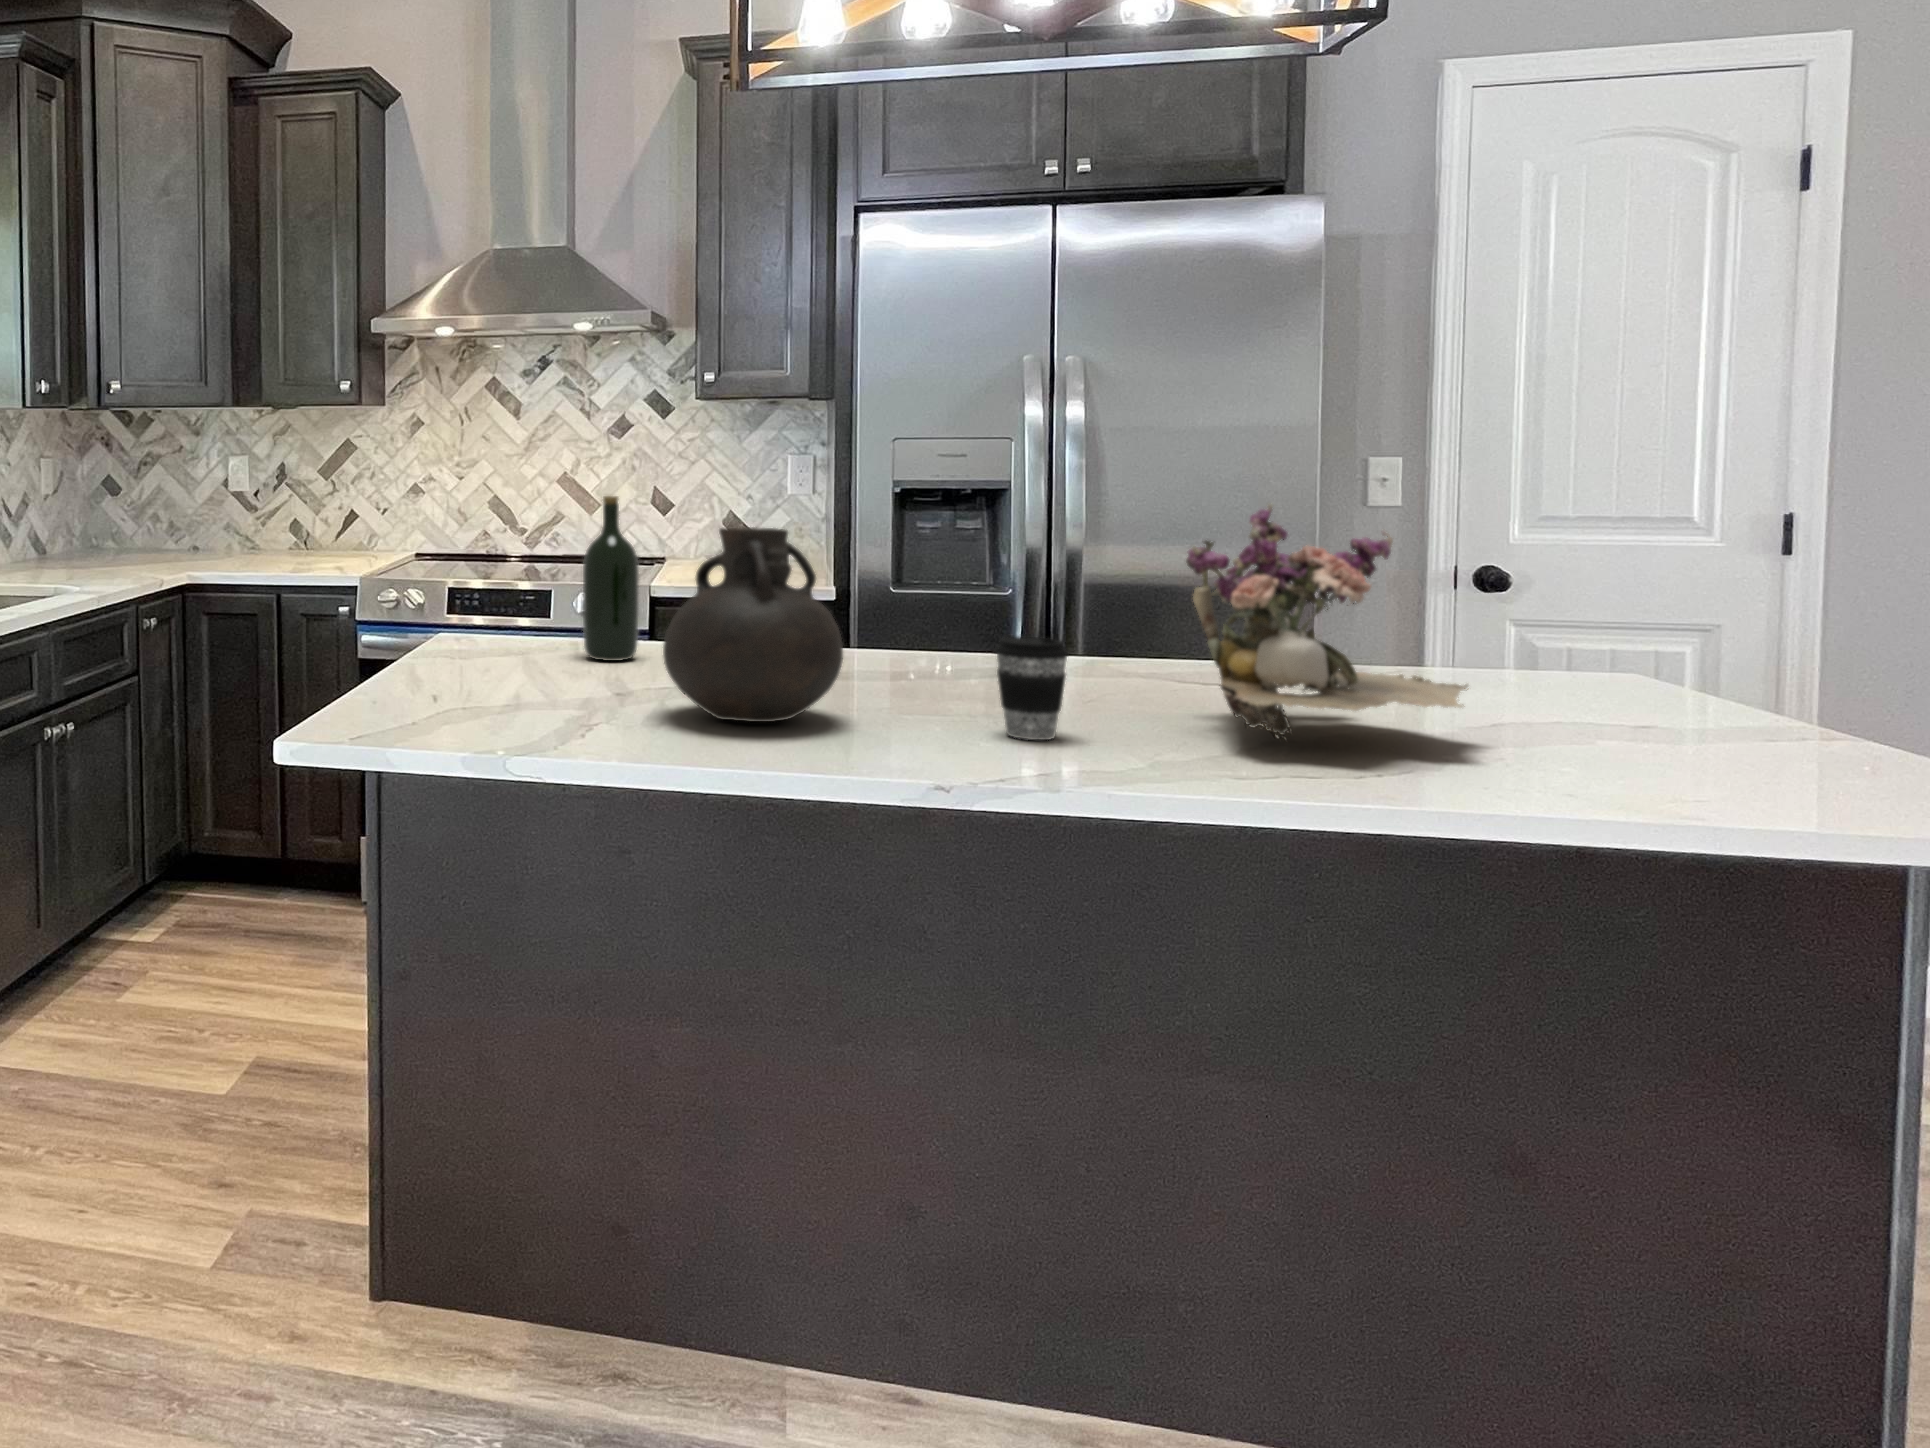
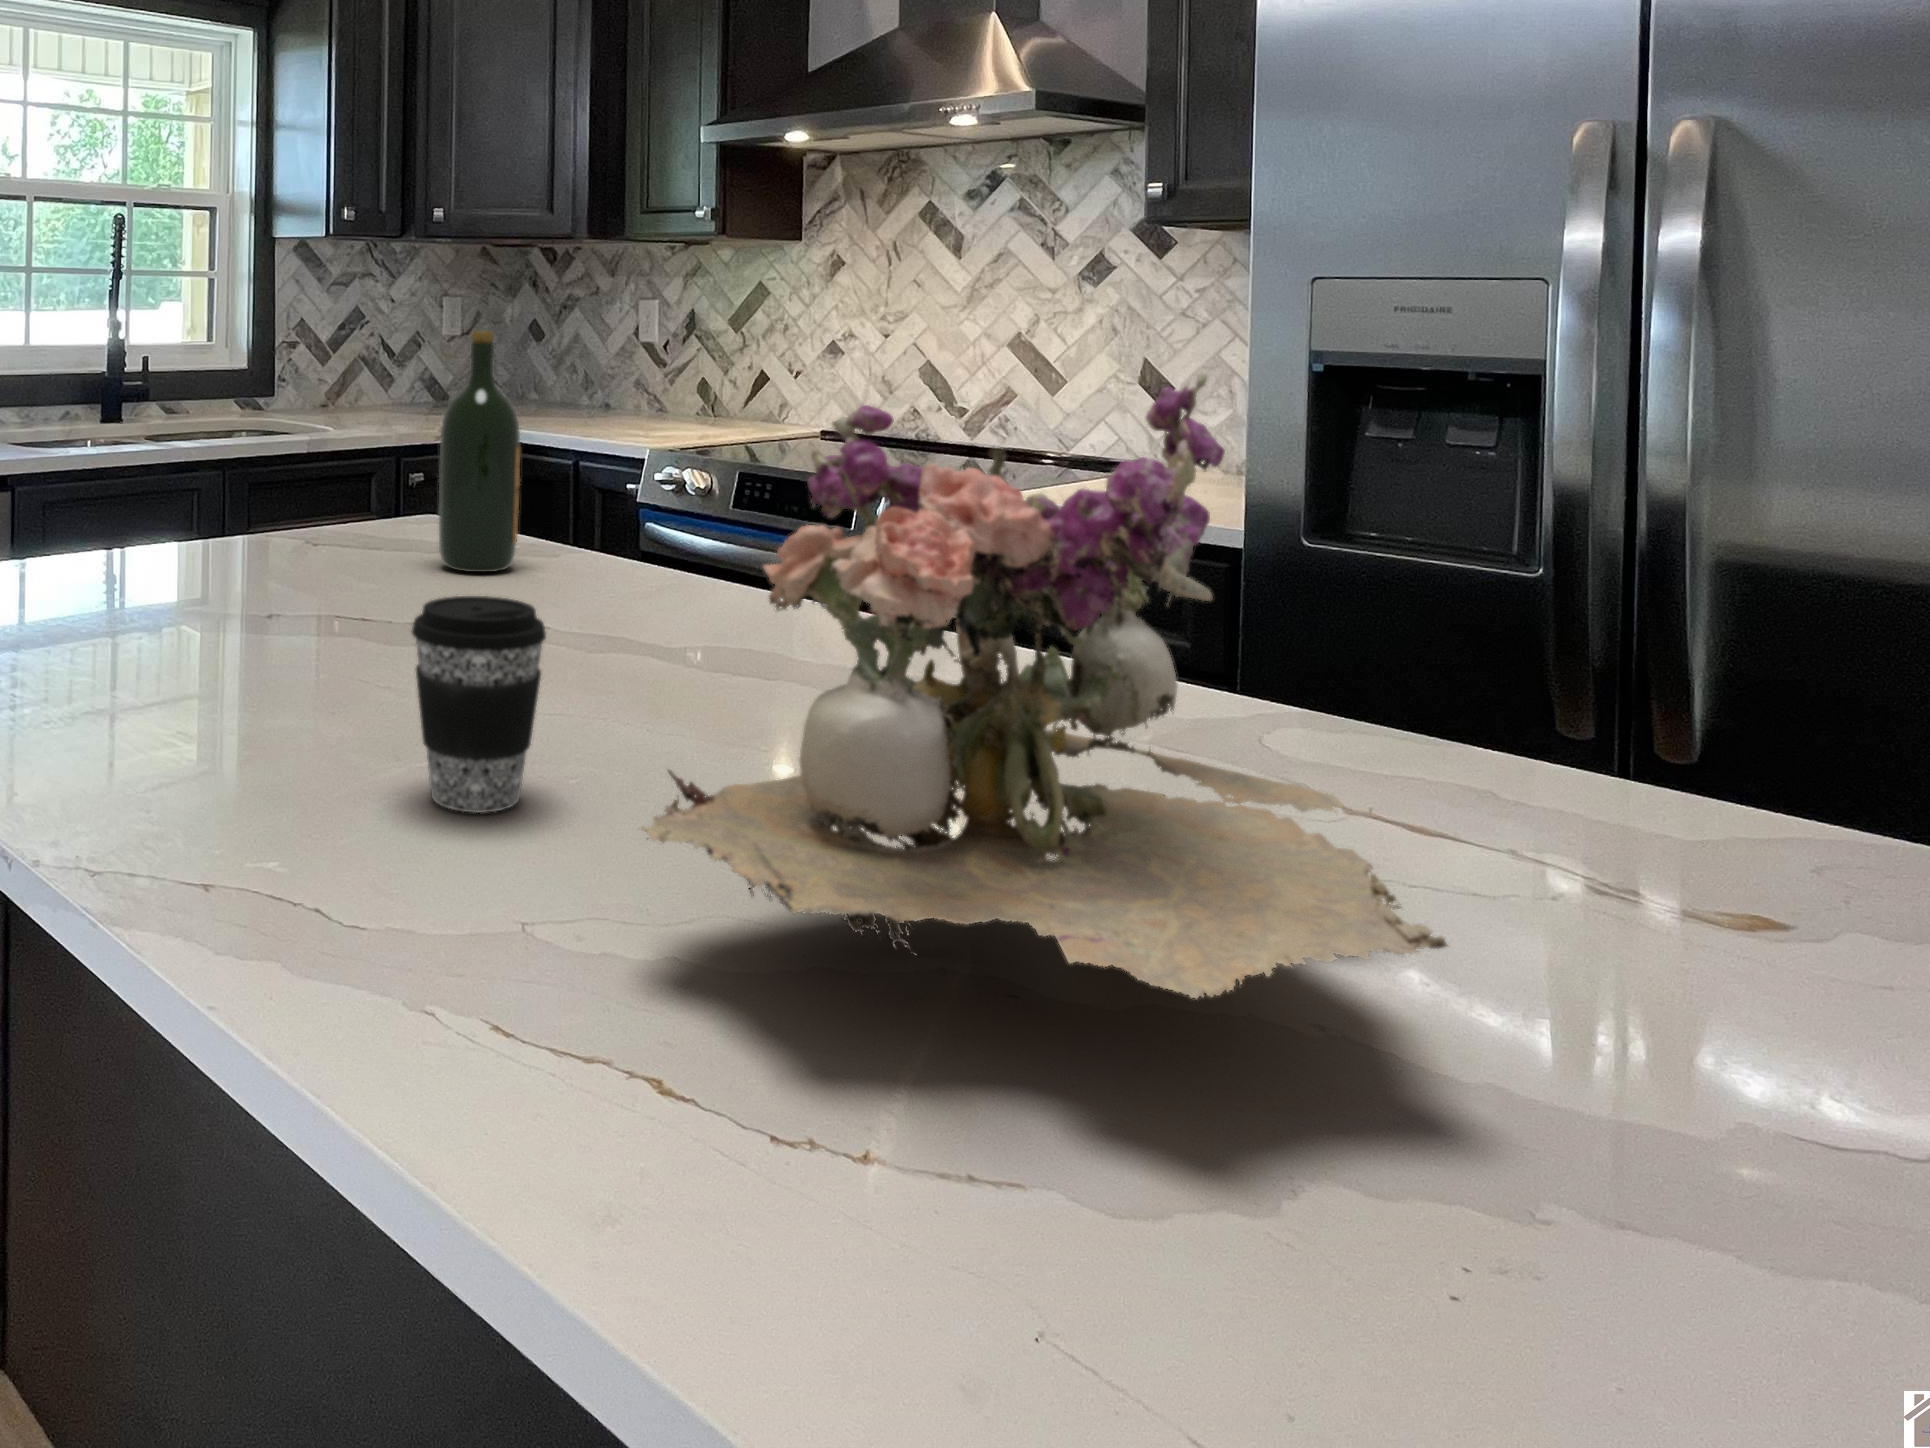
vase: present [663,527,843,722] -> none [92,362,379,682]

